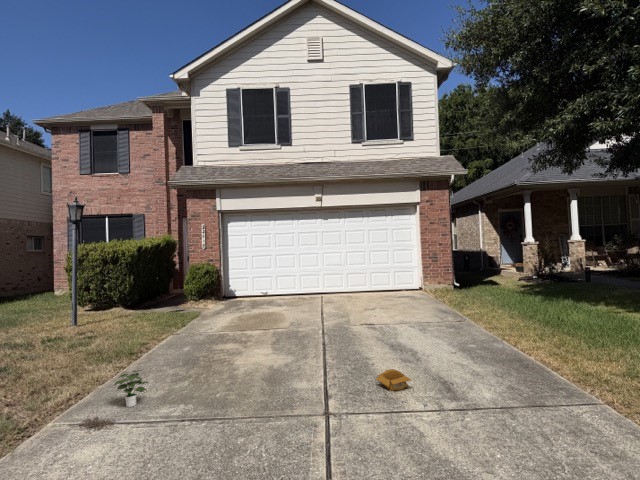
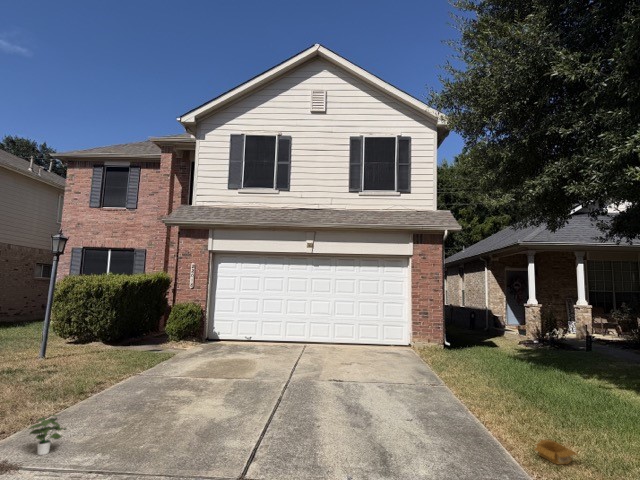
cardboard box: present [376,369,411,390] -> present [534,440,577,465]

